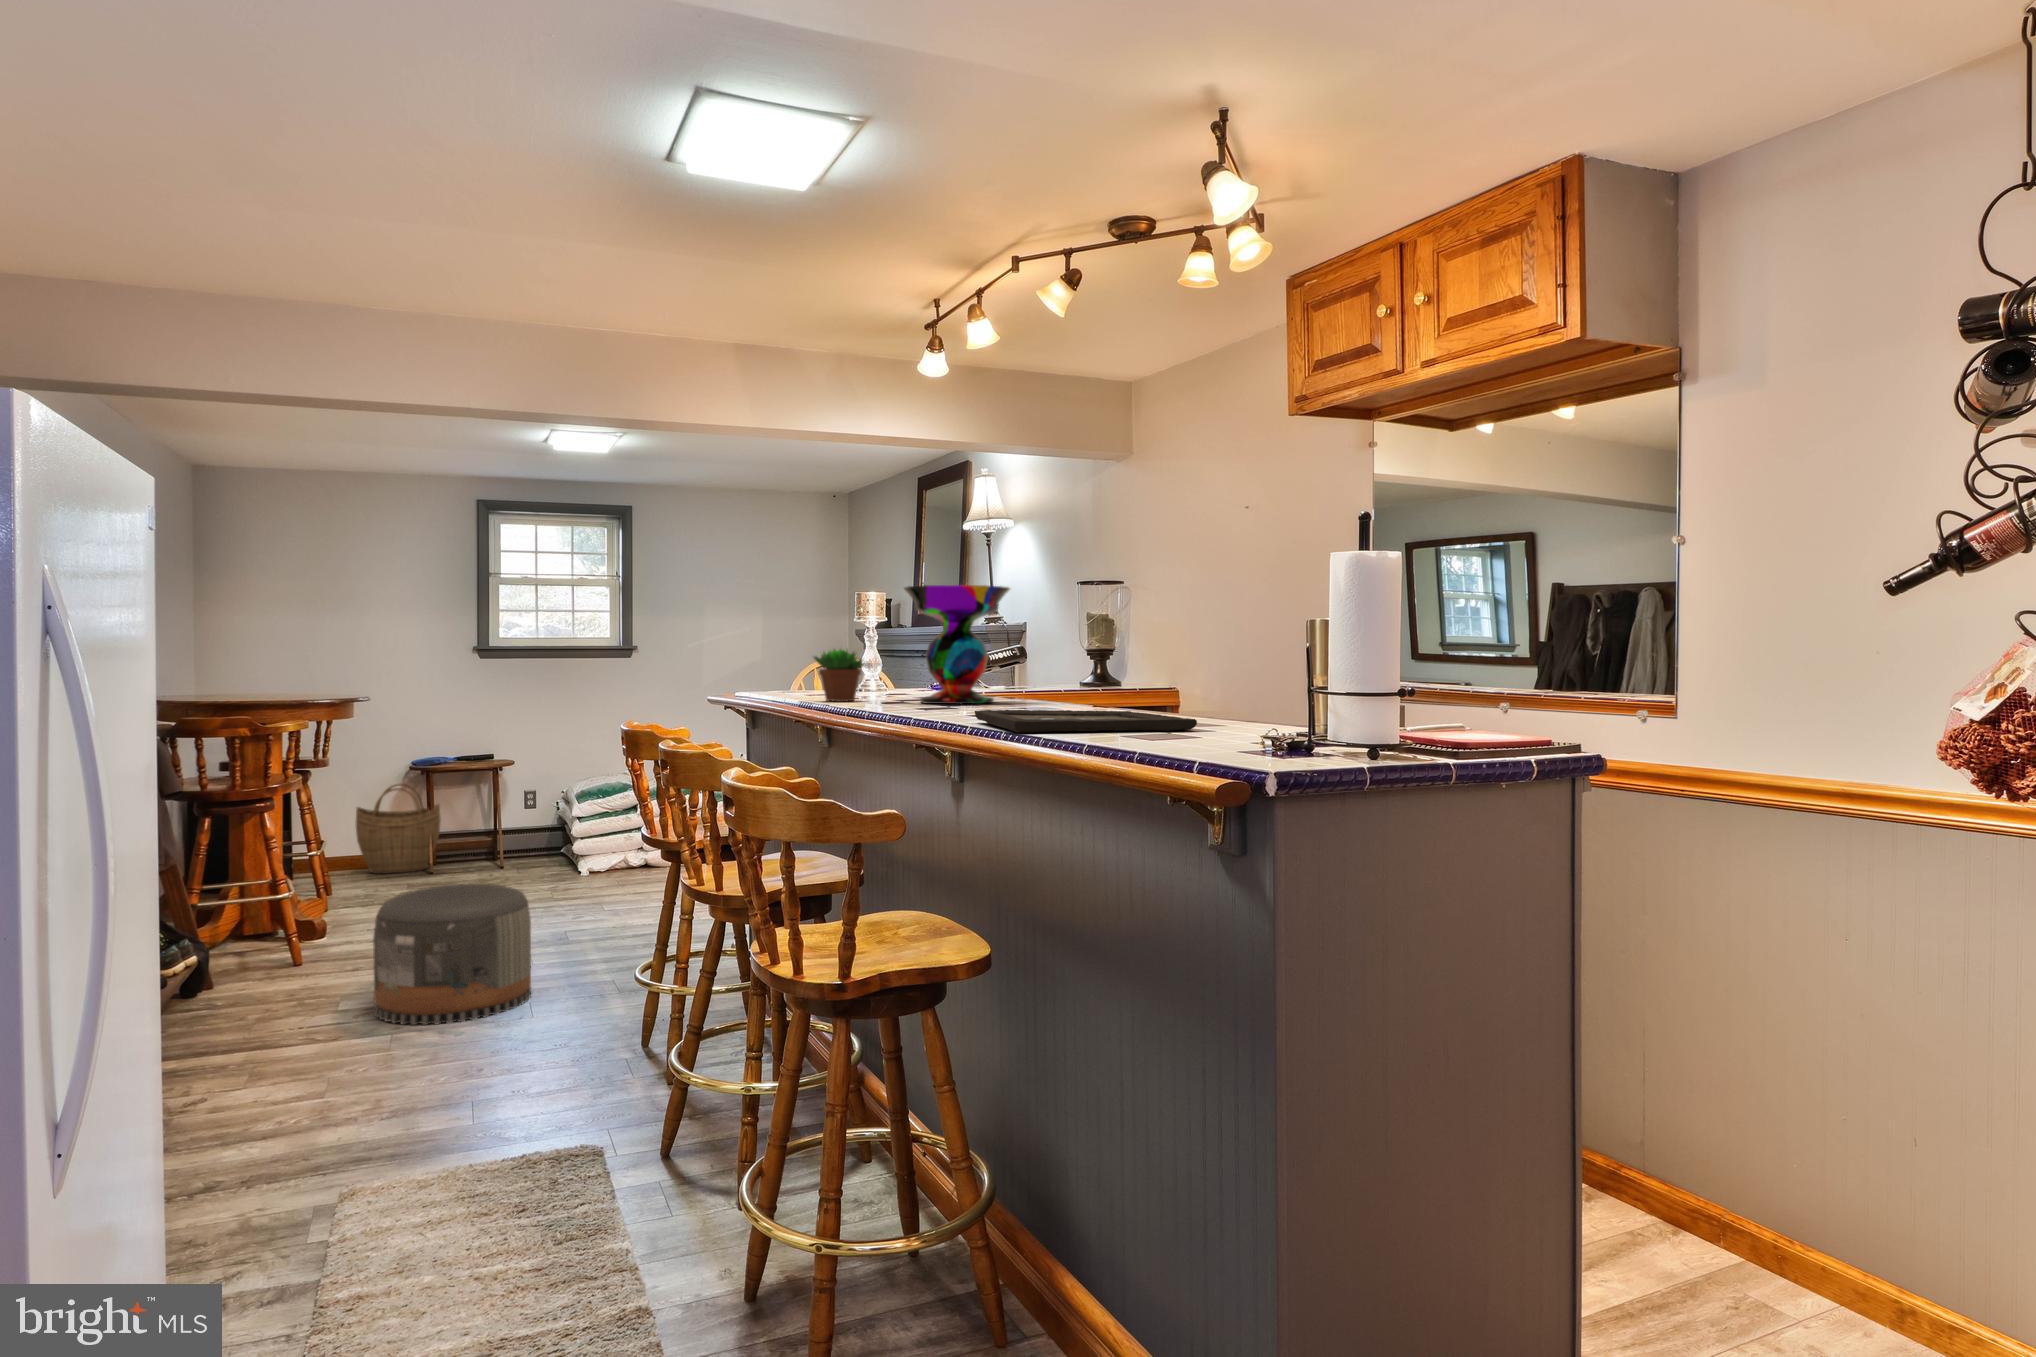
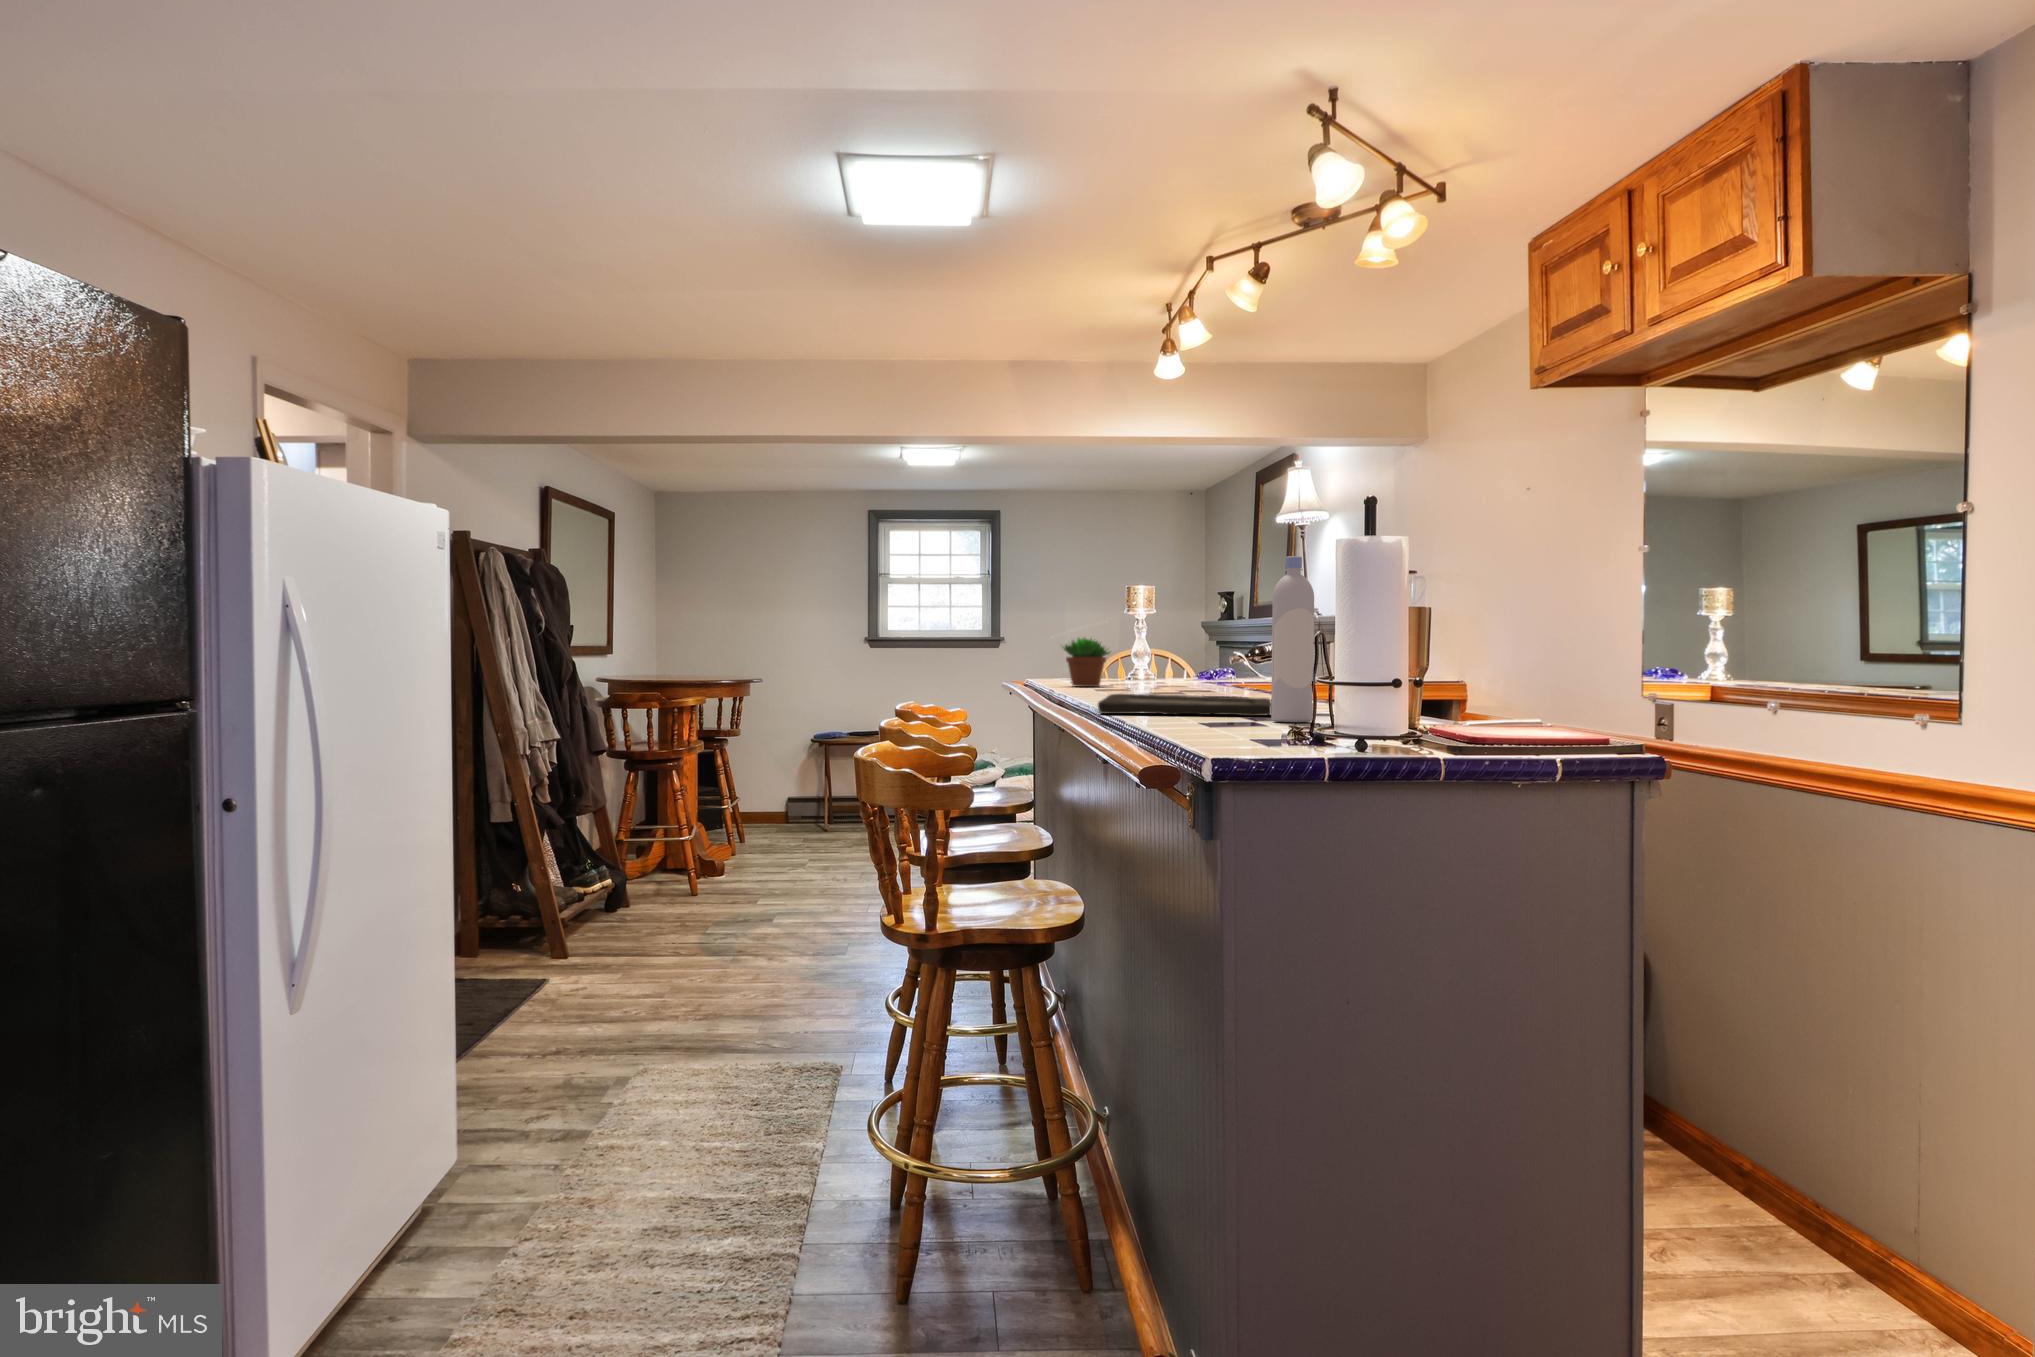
bottle: none [1209,571,1250,736] -> present [1271,556,1314,722]
decorative bowl: present [904,585,1010,704] -> none [1133,576,1239,691]
woven basket: present [356,783,441,874] -> none [772,753,836,828]
pouf: present [373,884,531,1025] -> none [728,837,851,951]

